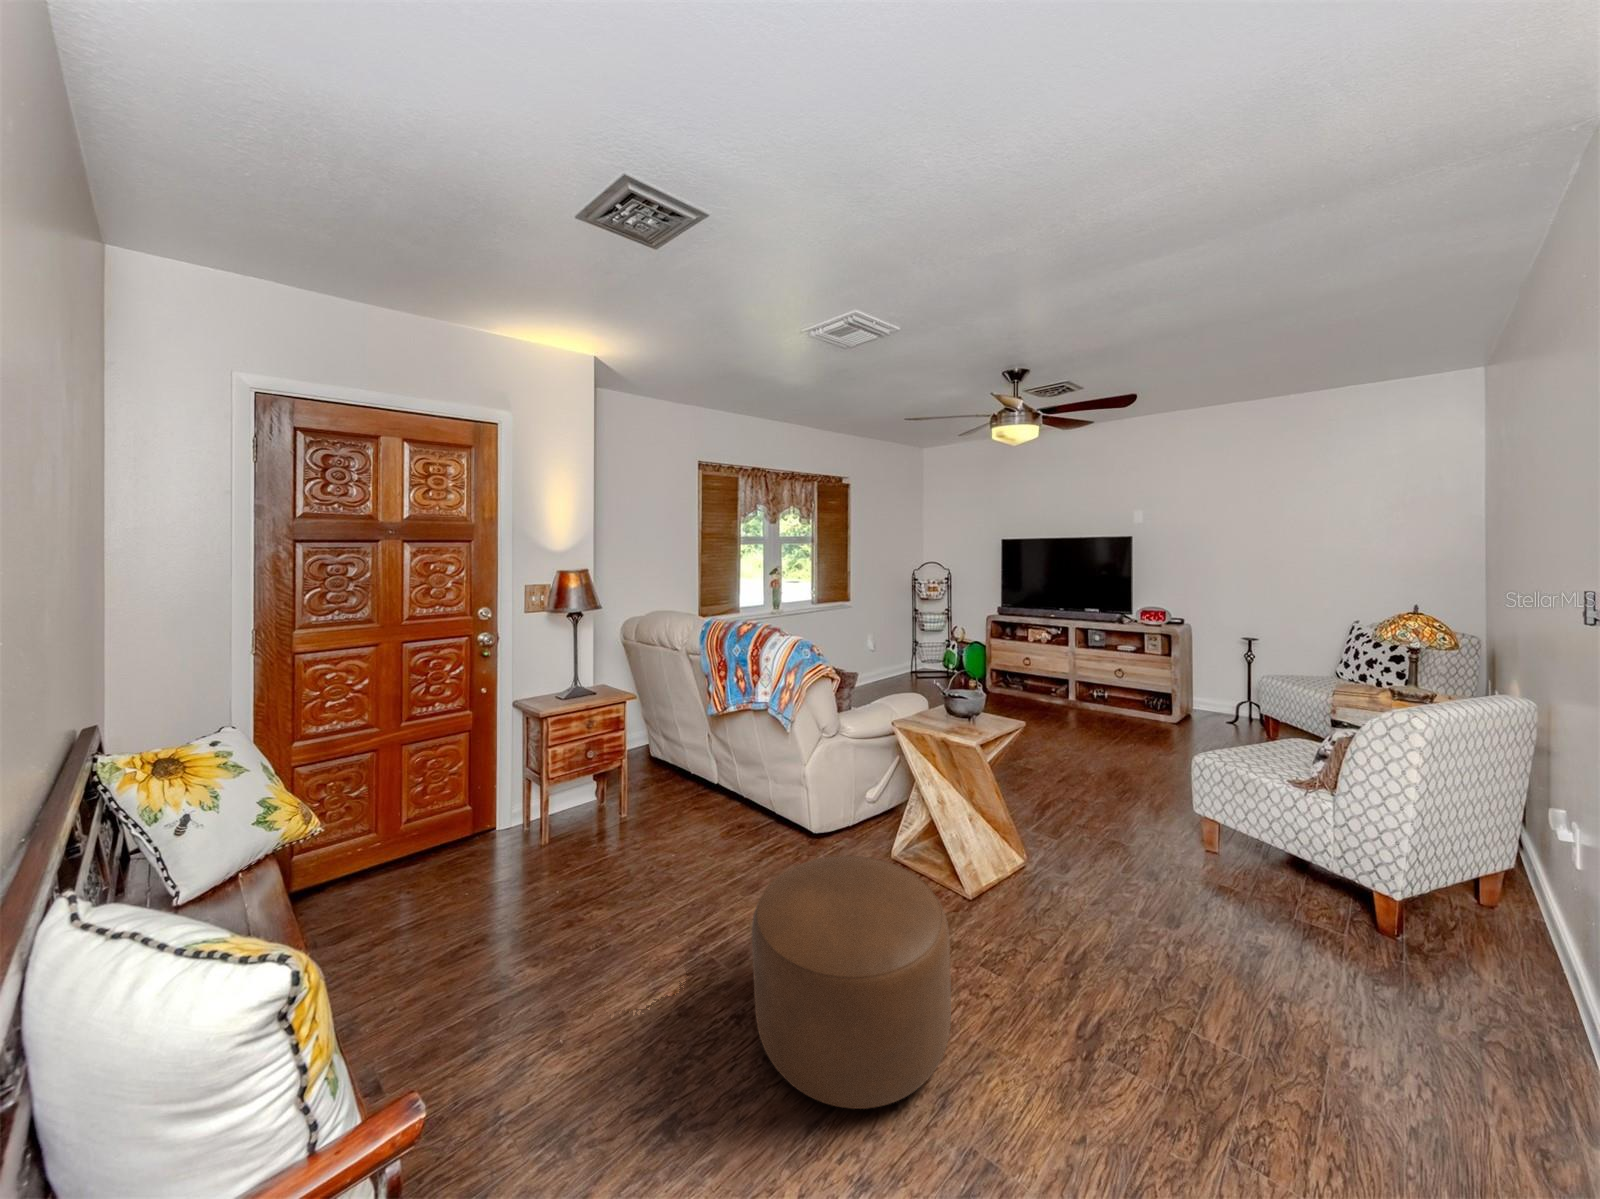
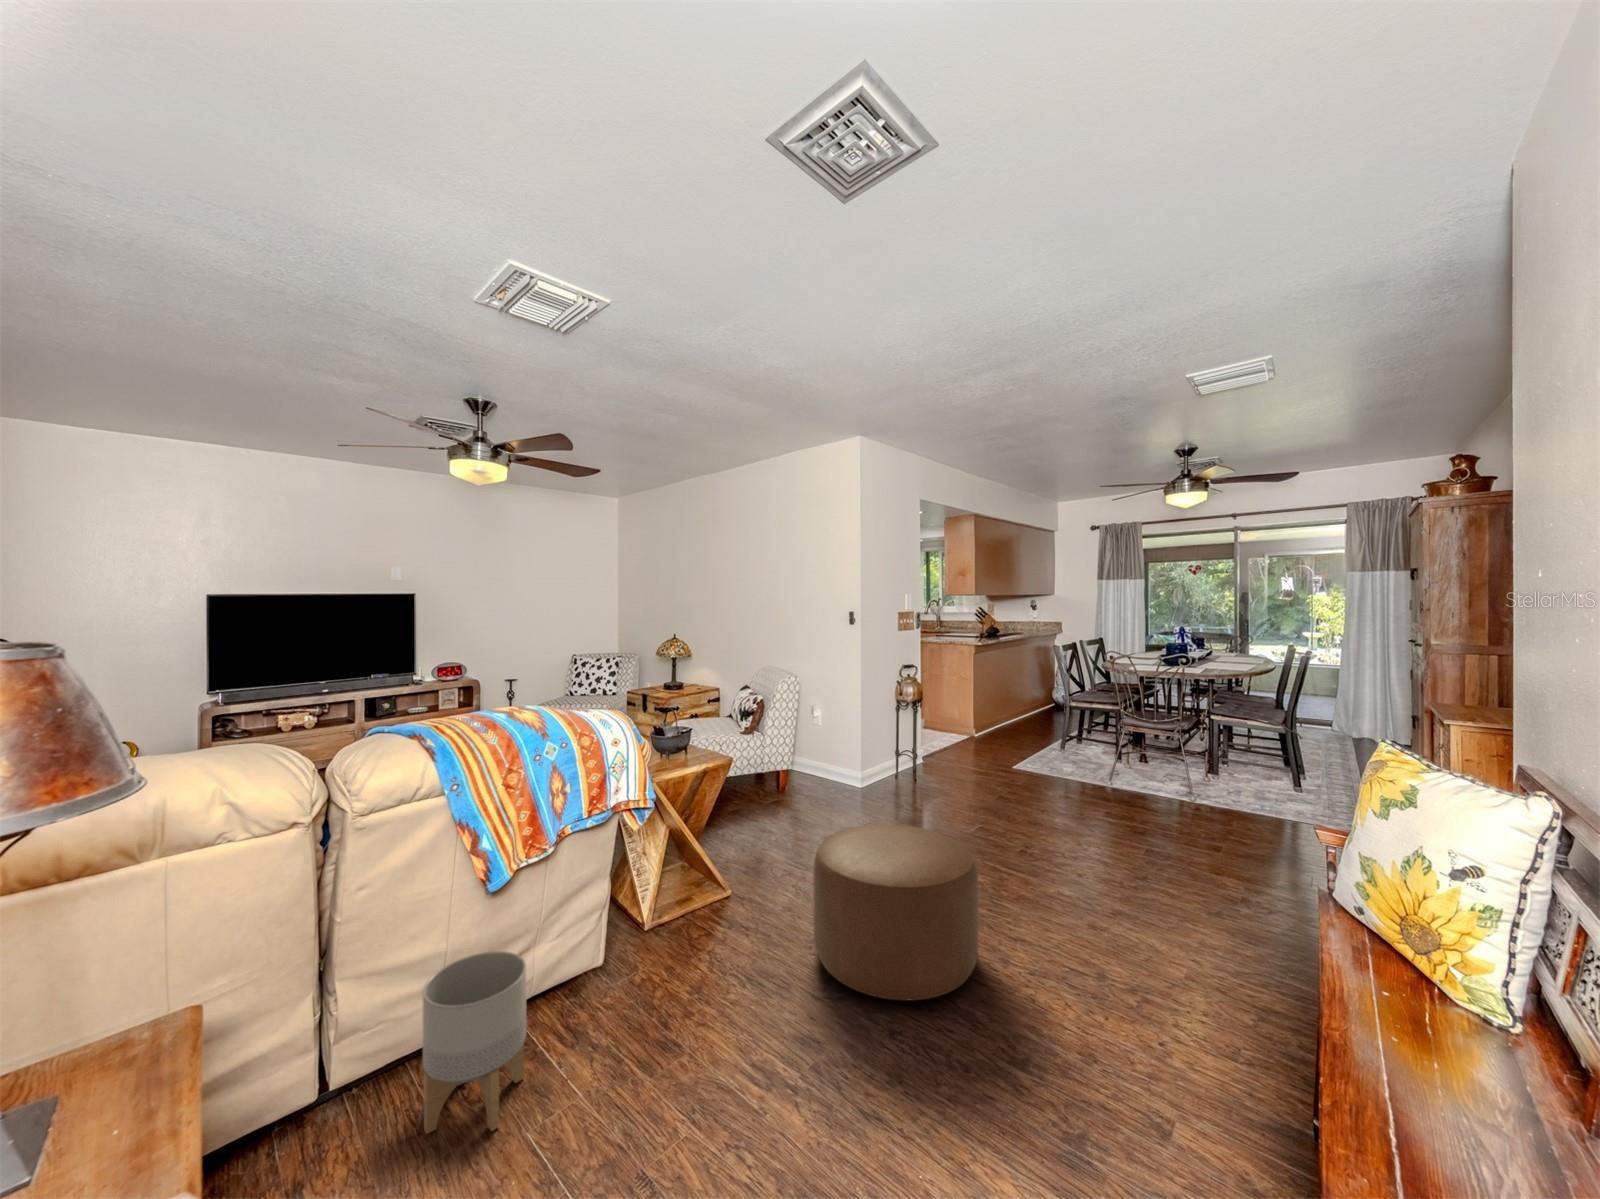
planter: none [694,765,742,844] -> present [423,951,526,1134]

